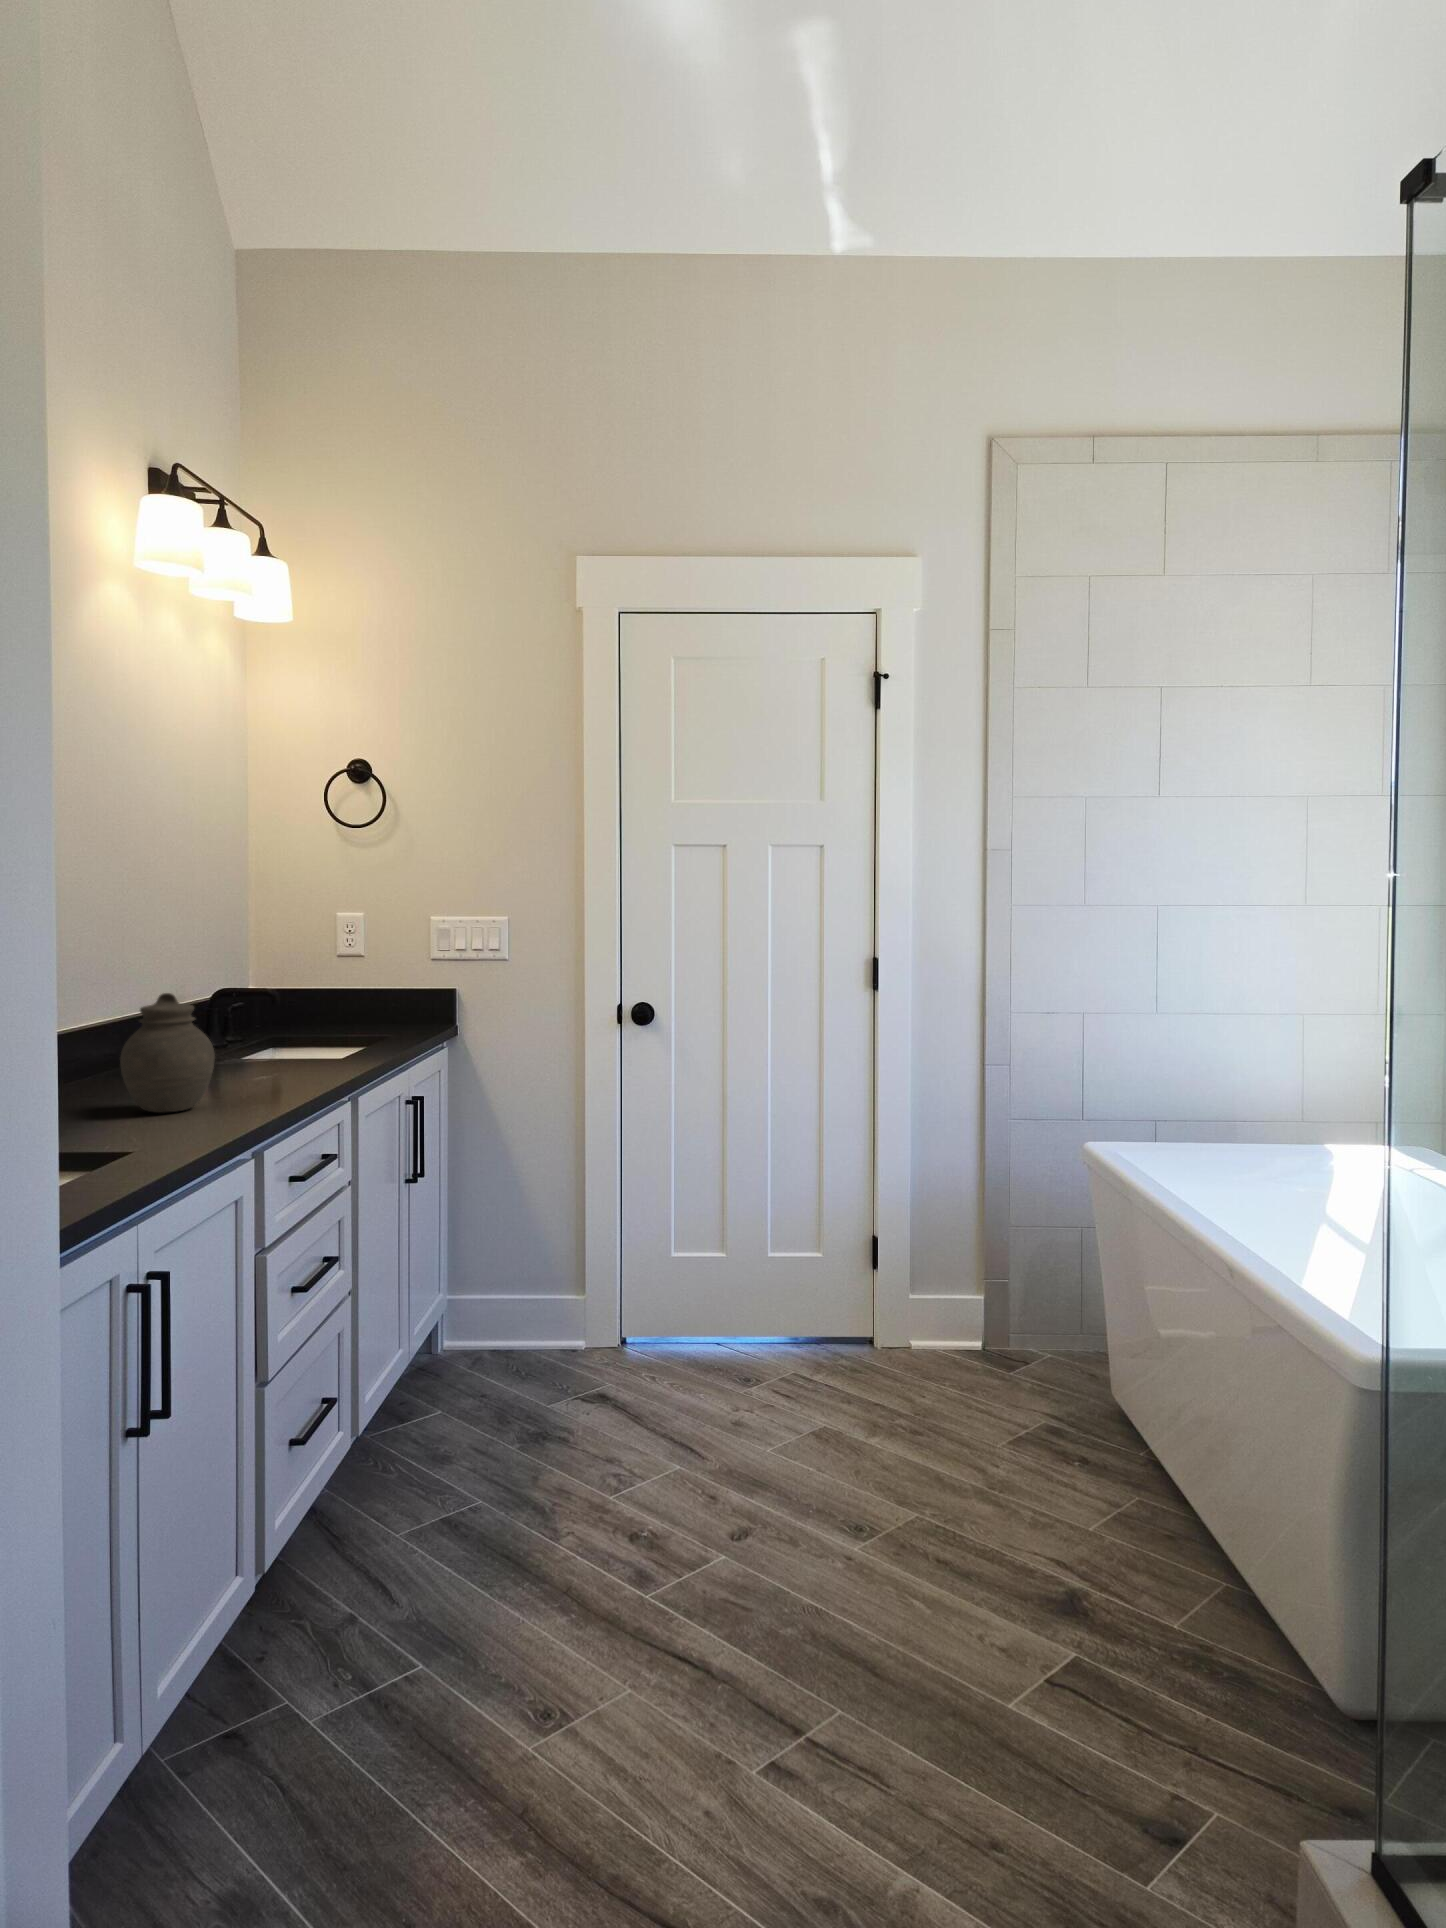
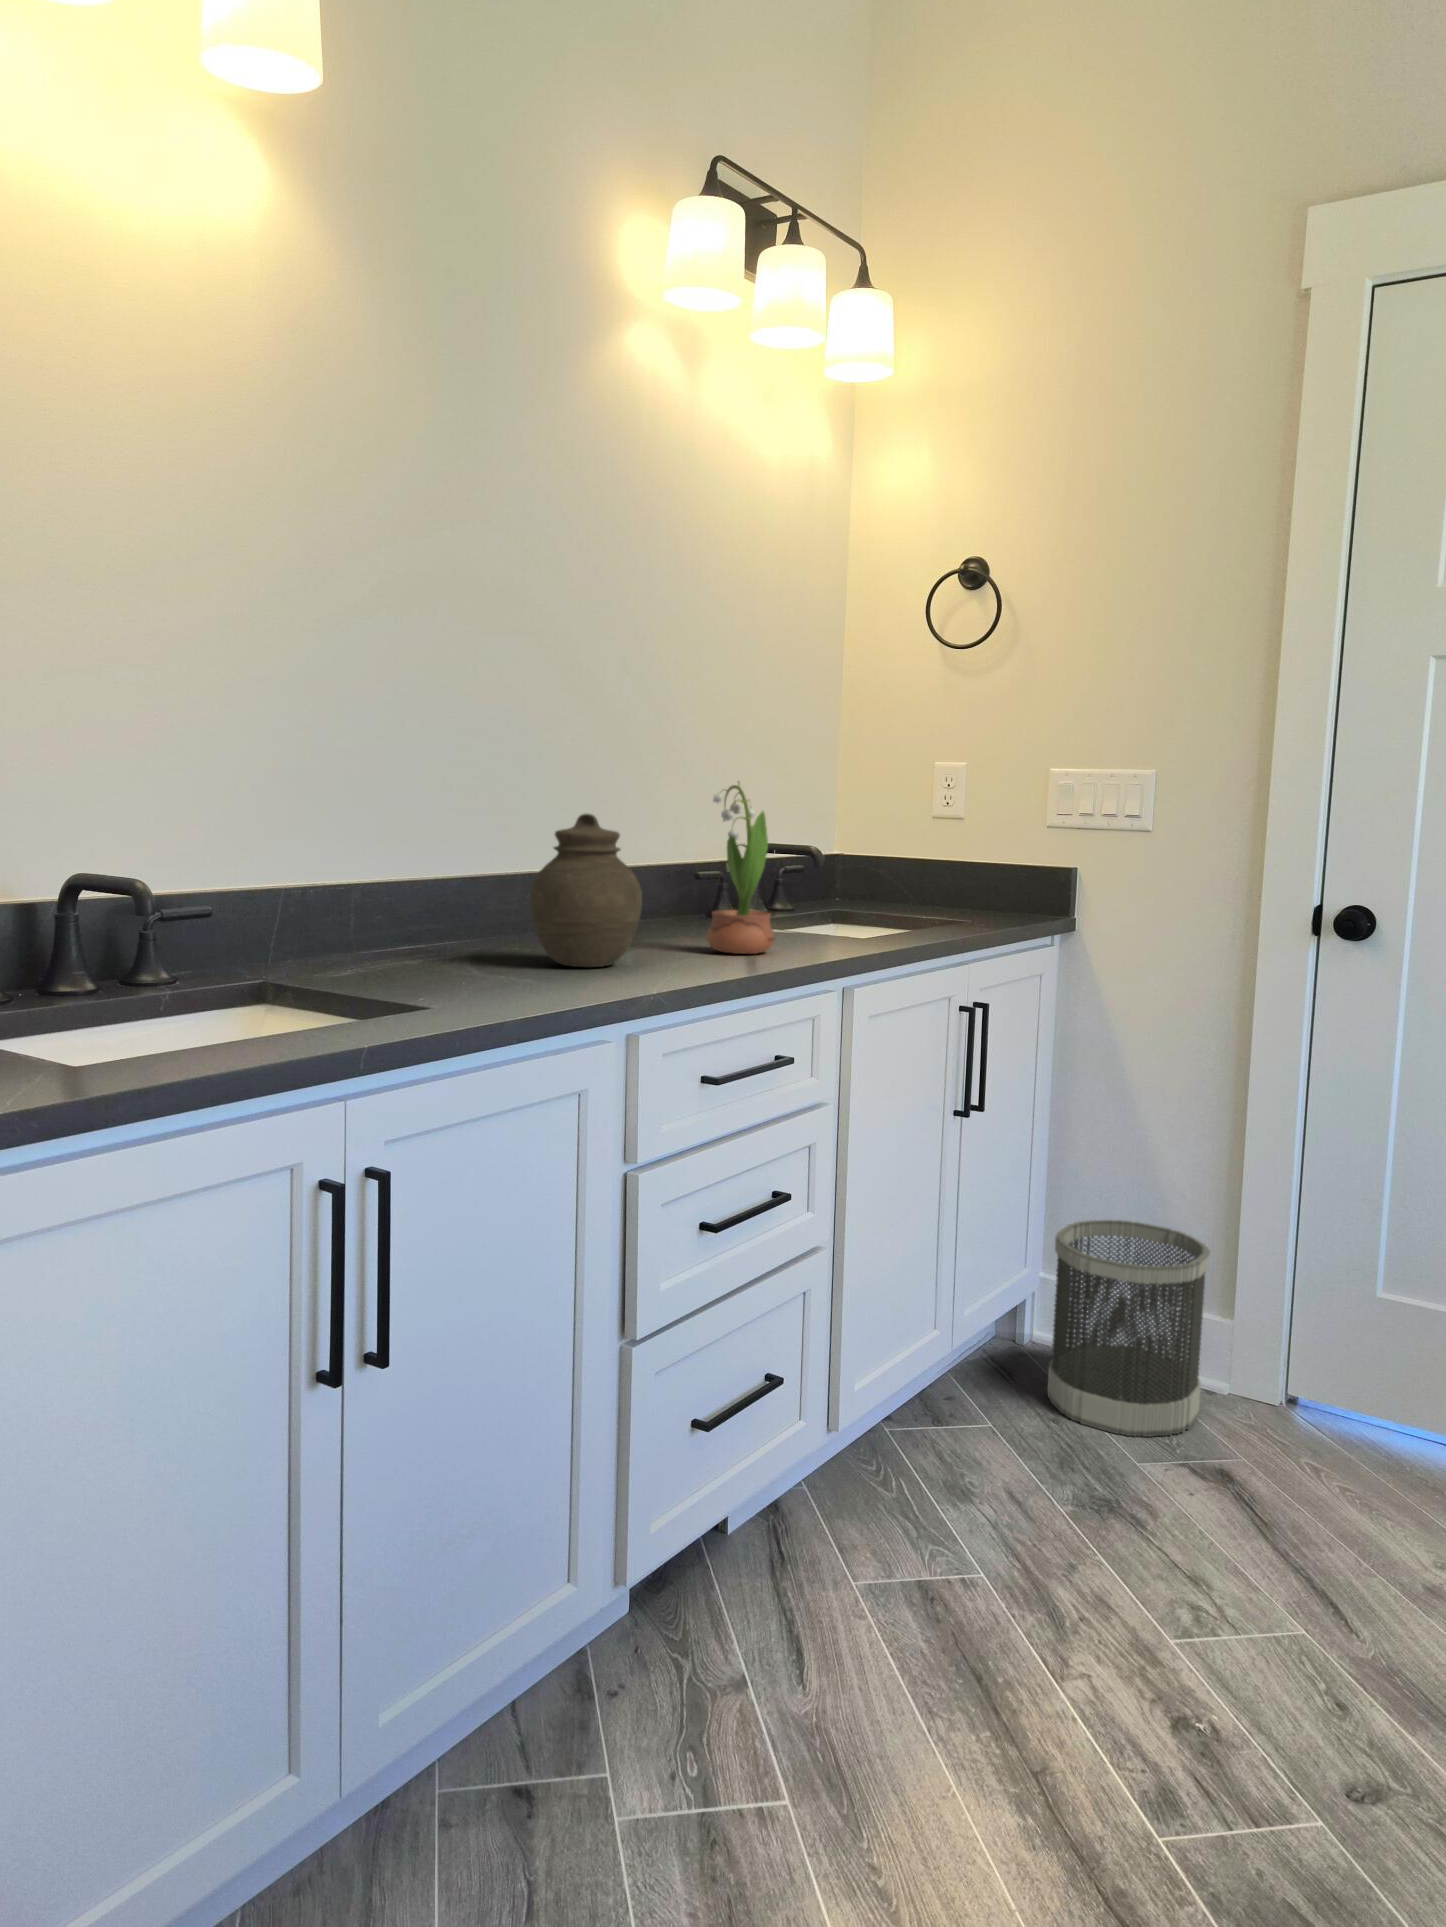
potted flower: none [231,954,293,1086] -> present [707,782,775,954]
wastebasket: none [469,1240,574,1392] -> present [1047,1220,1210,1437]

